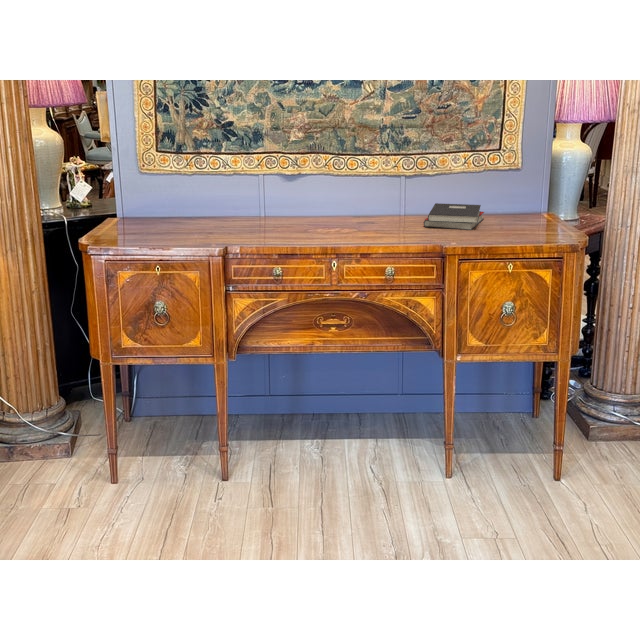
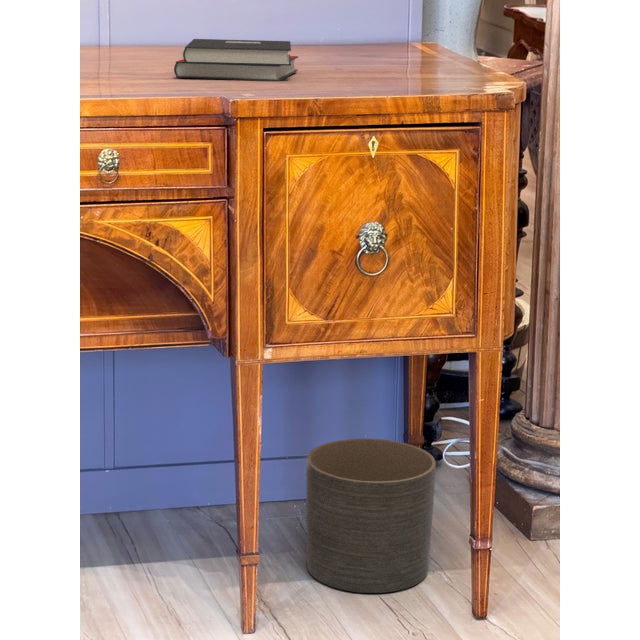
planter: none [478,391,541,466] -> present [306,438,436,593]

